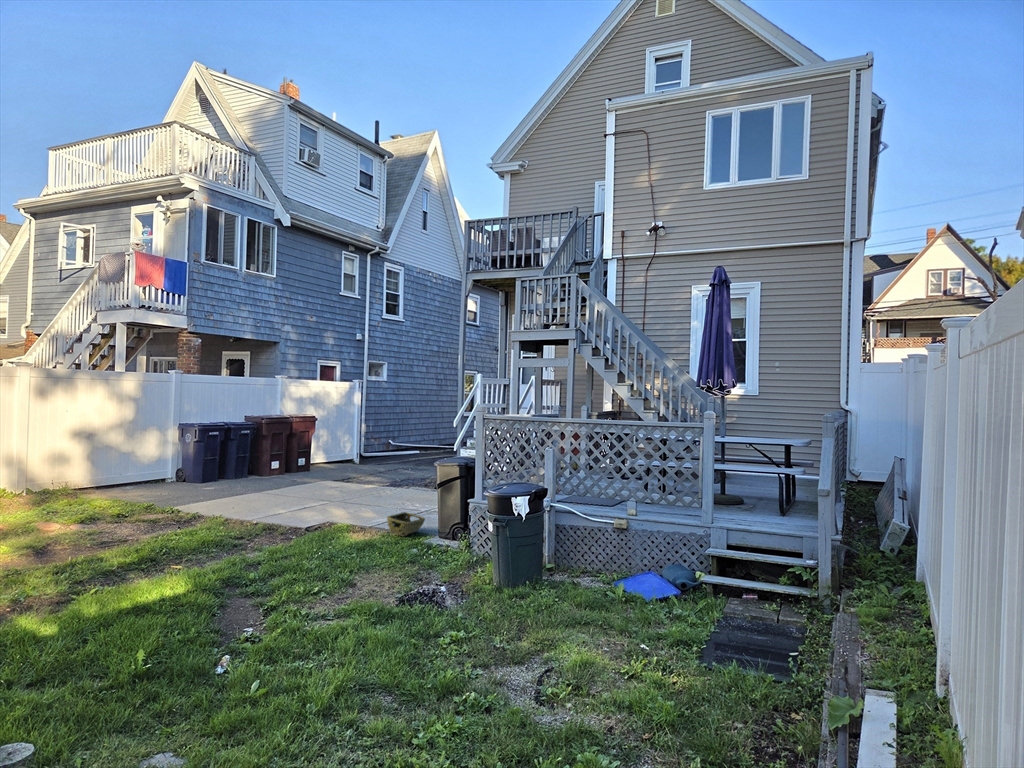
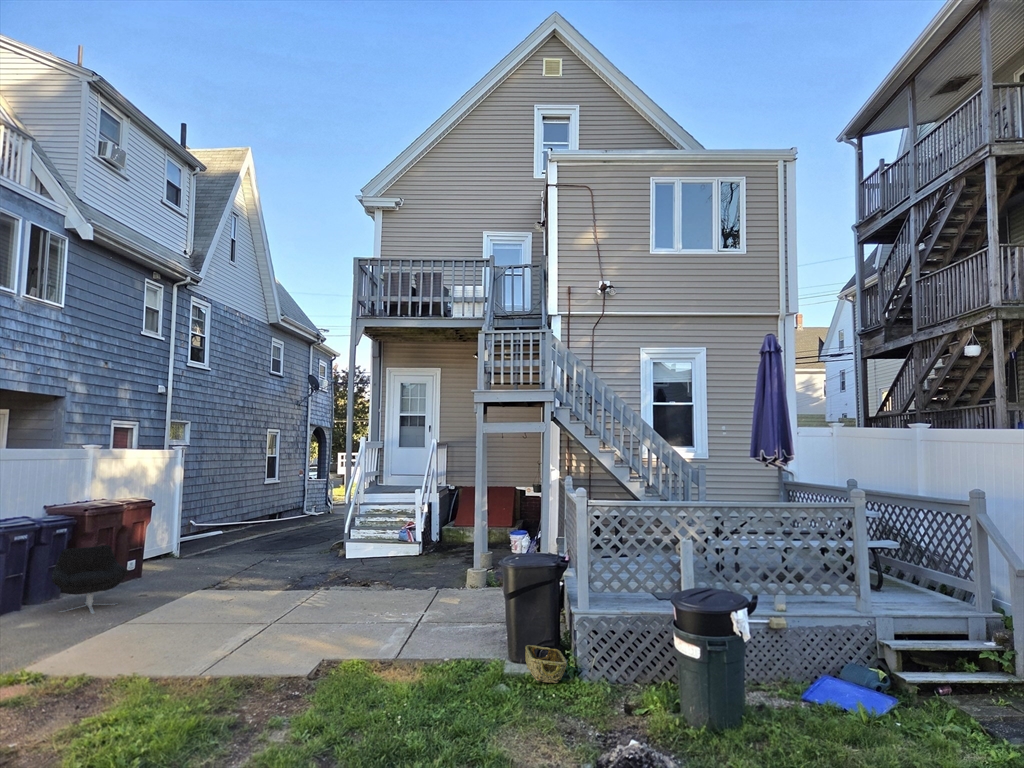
lounge chair: none [220,439,267,480] -> present [52,545,129,614]

